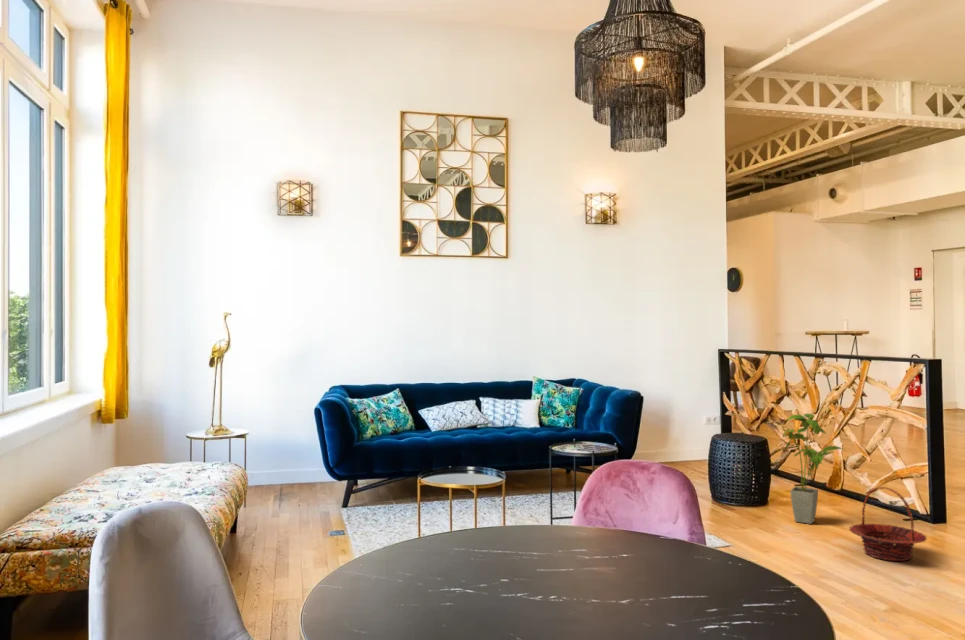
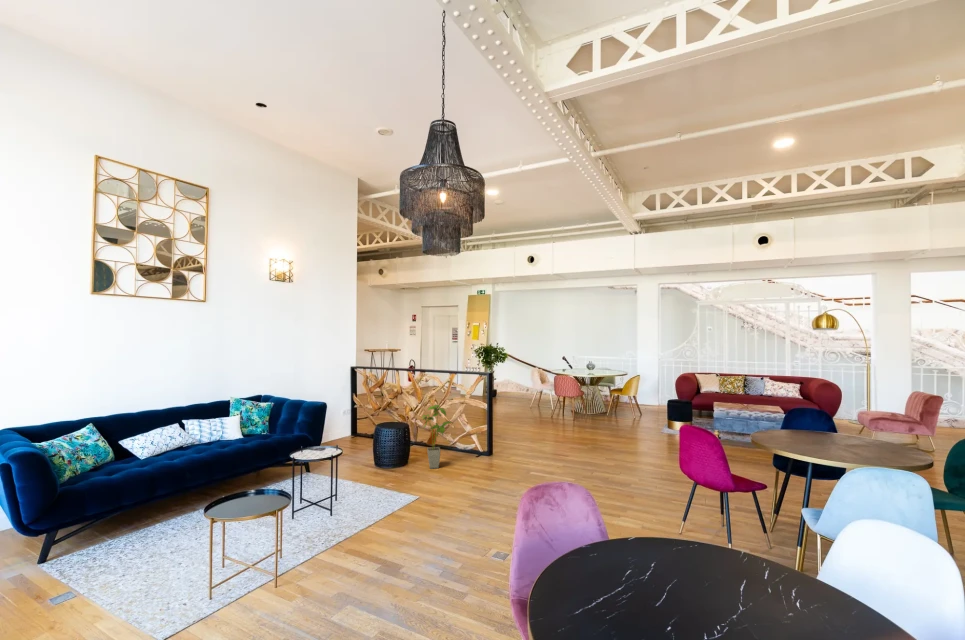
basket: present [850,487,926,561] -> none [467,440,502,479]

